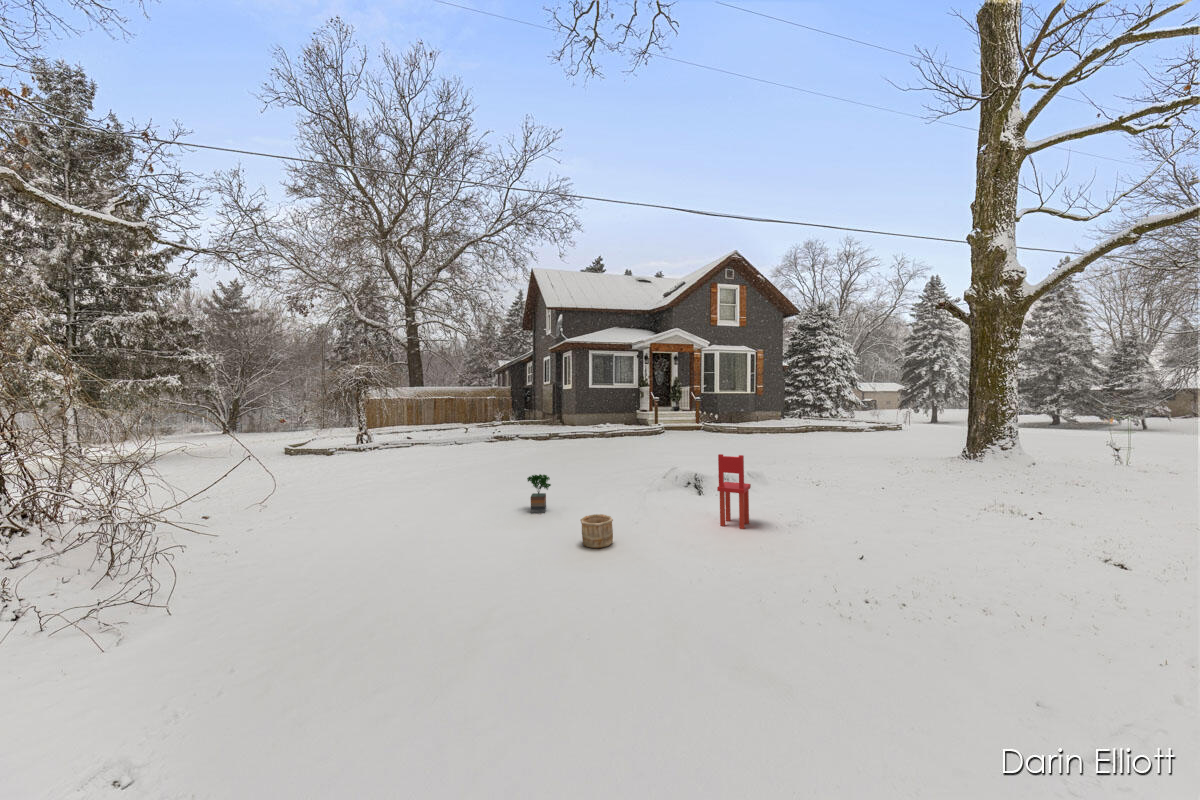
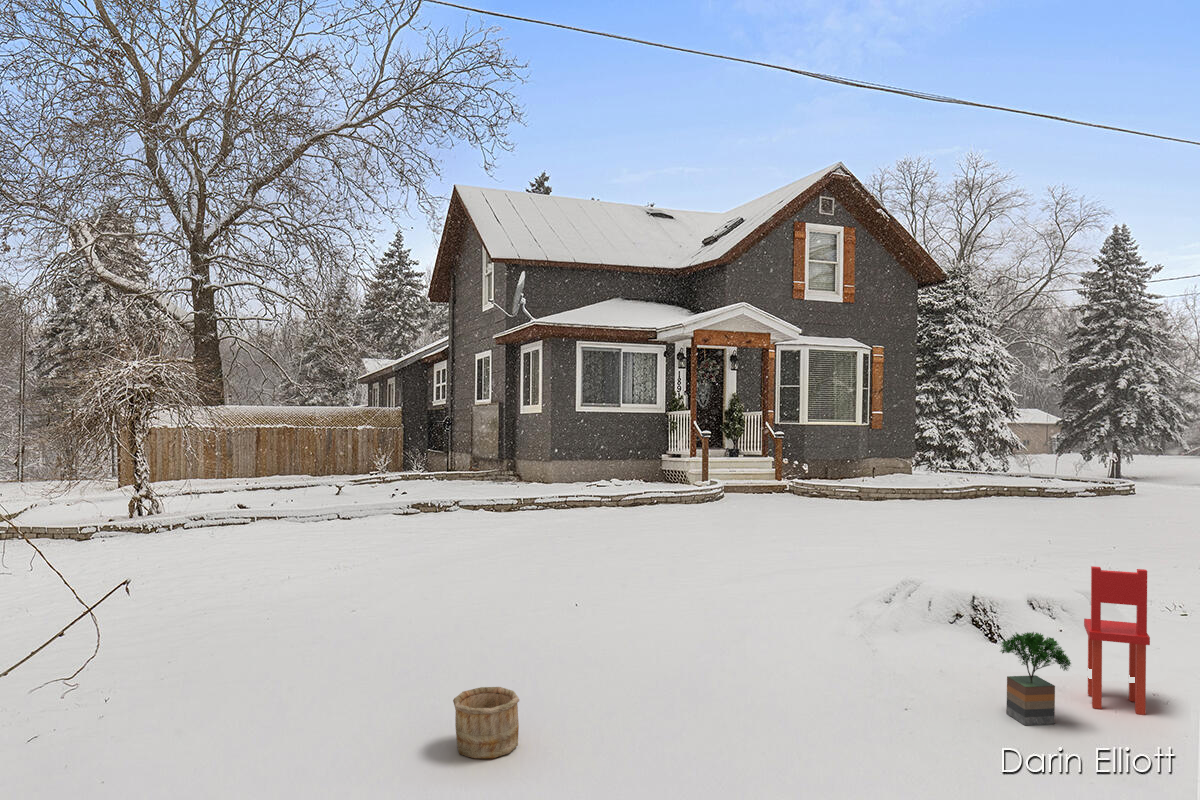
potted tree: present [527,474,551,513] -> present [1000,632,1071,725]
wooden bucket: present [580,514,613,548] -> present [453,687,519,758]

